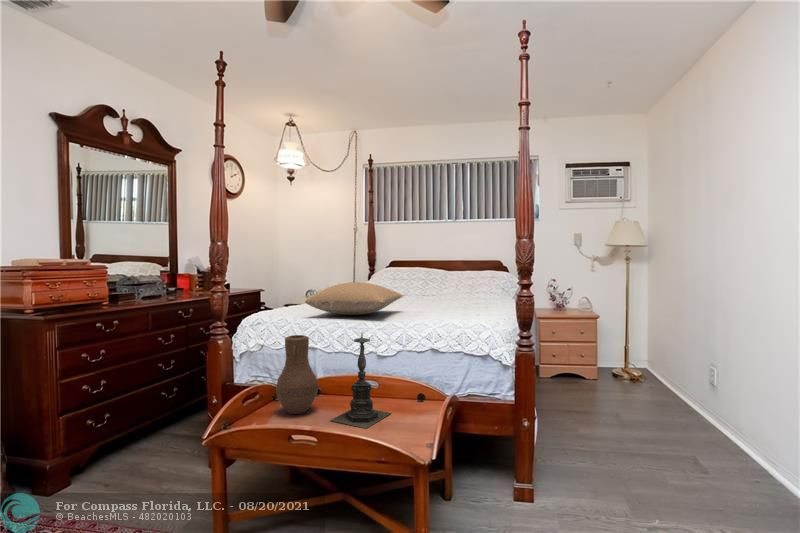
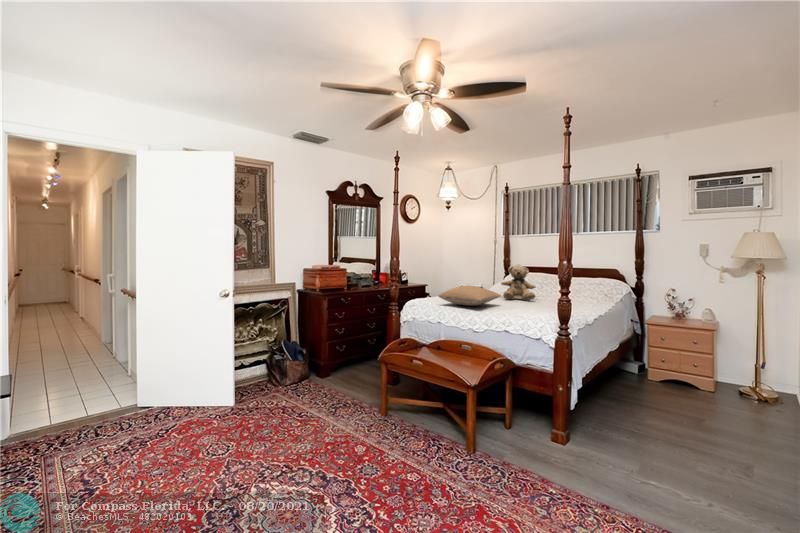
teddy bear: none [387,252,439,304] -> present [501,265,536,301]
vase: present [276,335,318,414] -> none [415,315,437,355]
candle holder: present [331,335,391,429] -> none [439,314,472,366]

